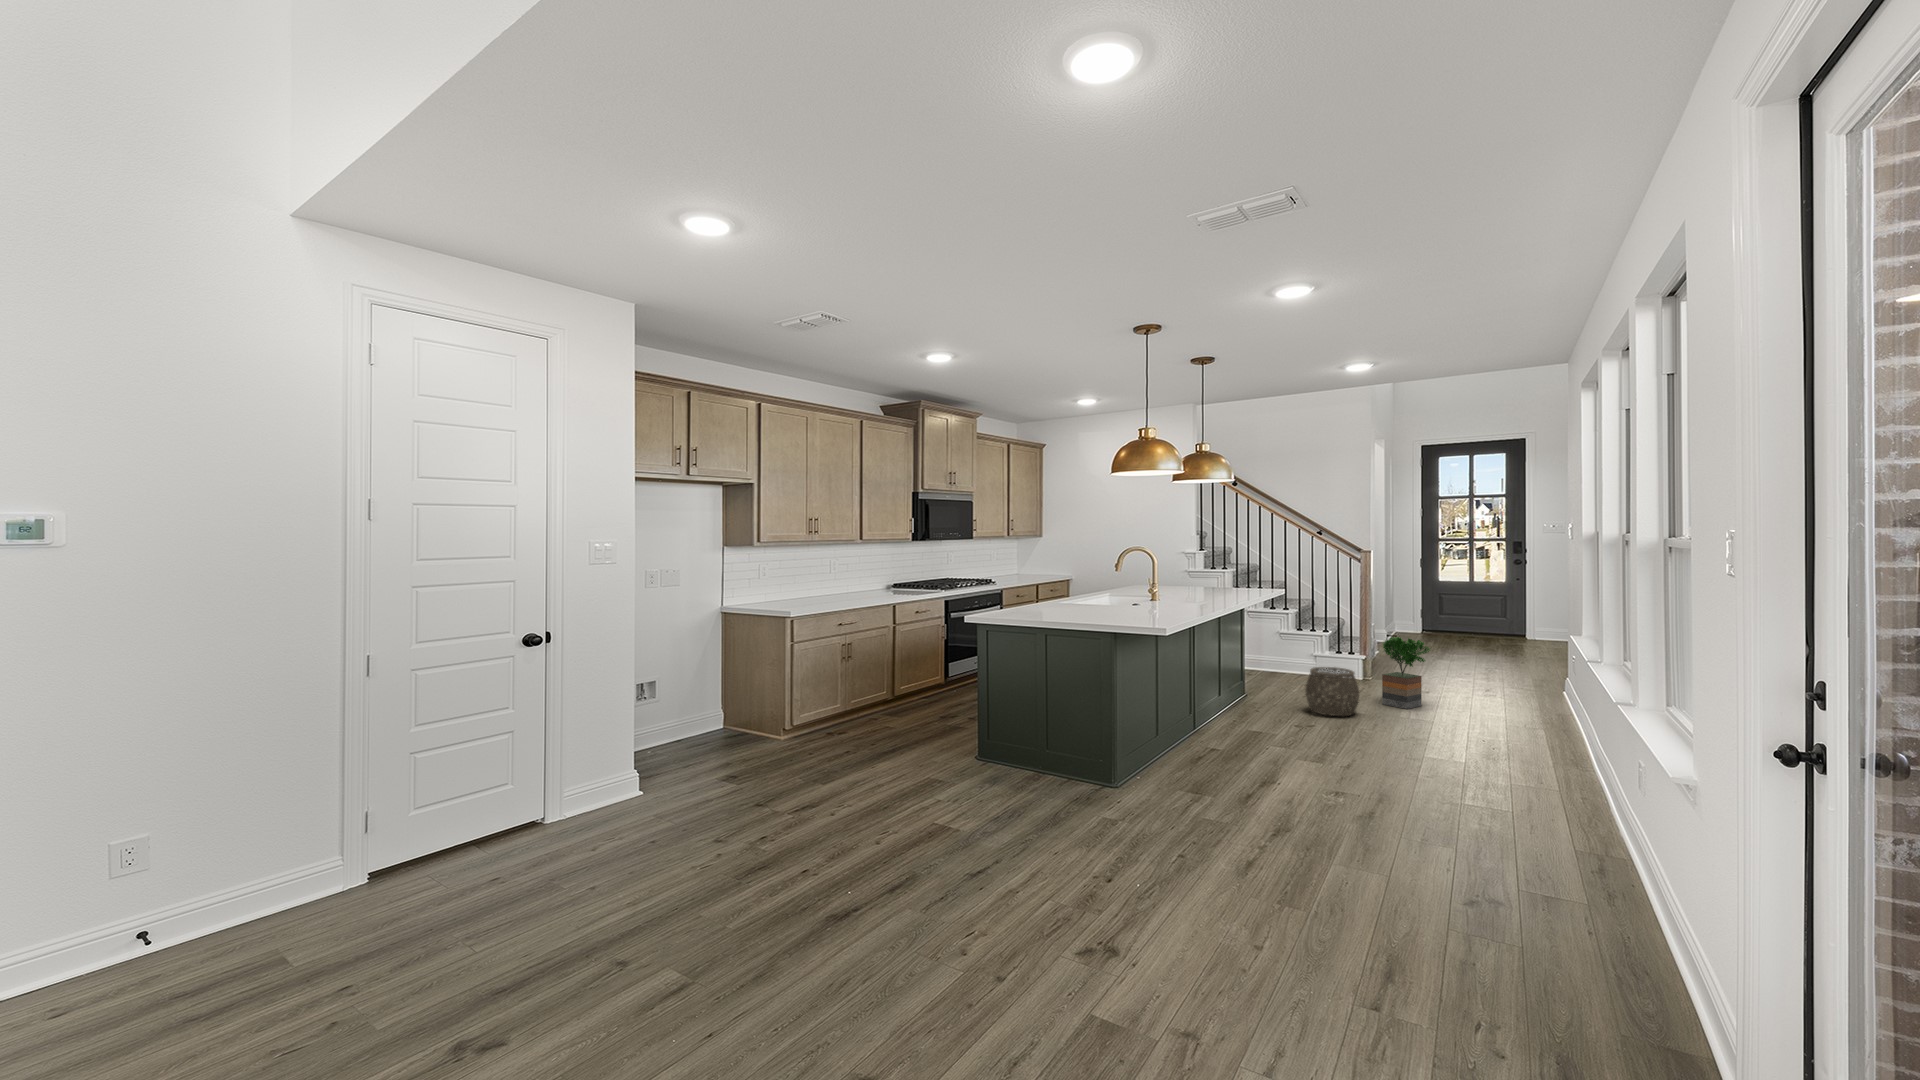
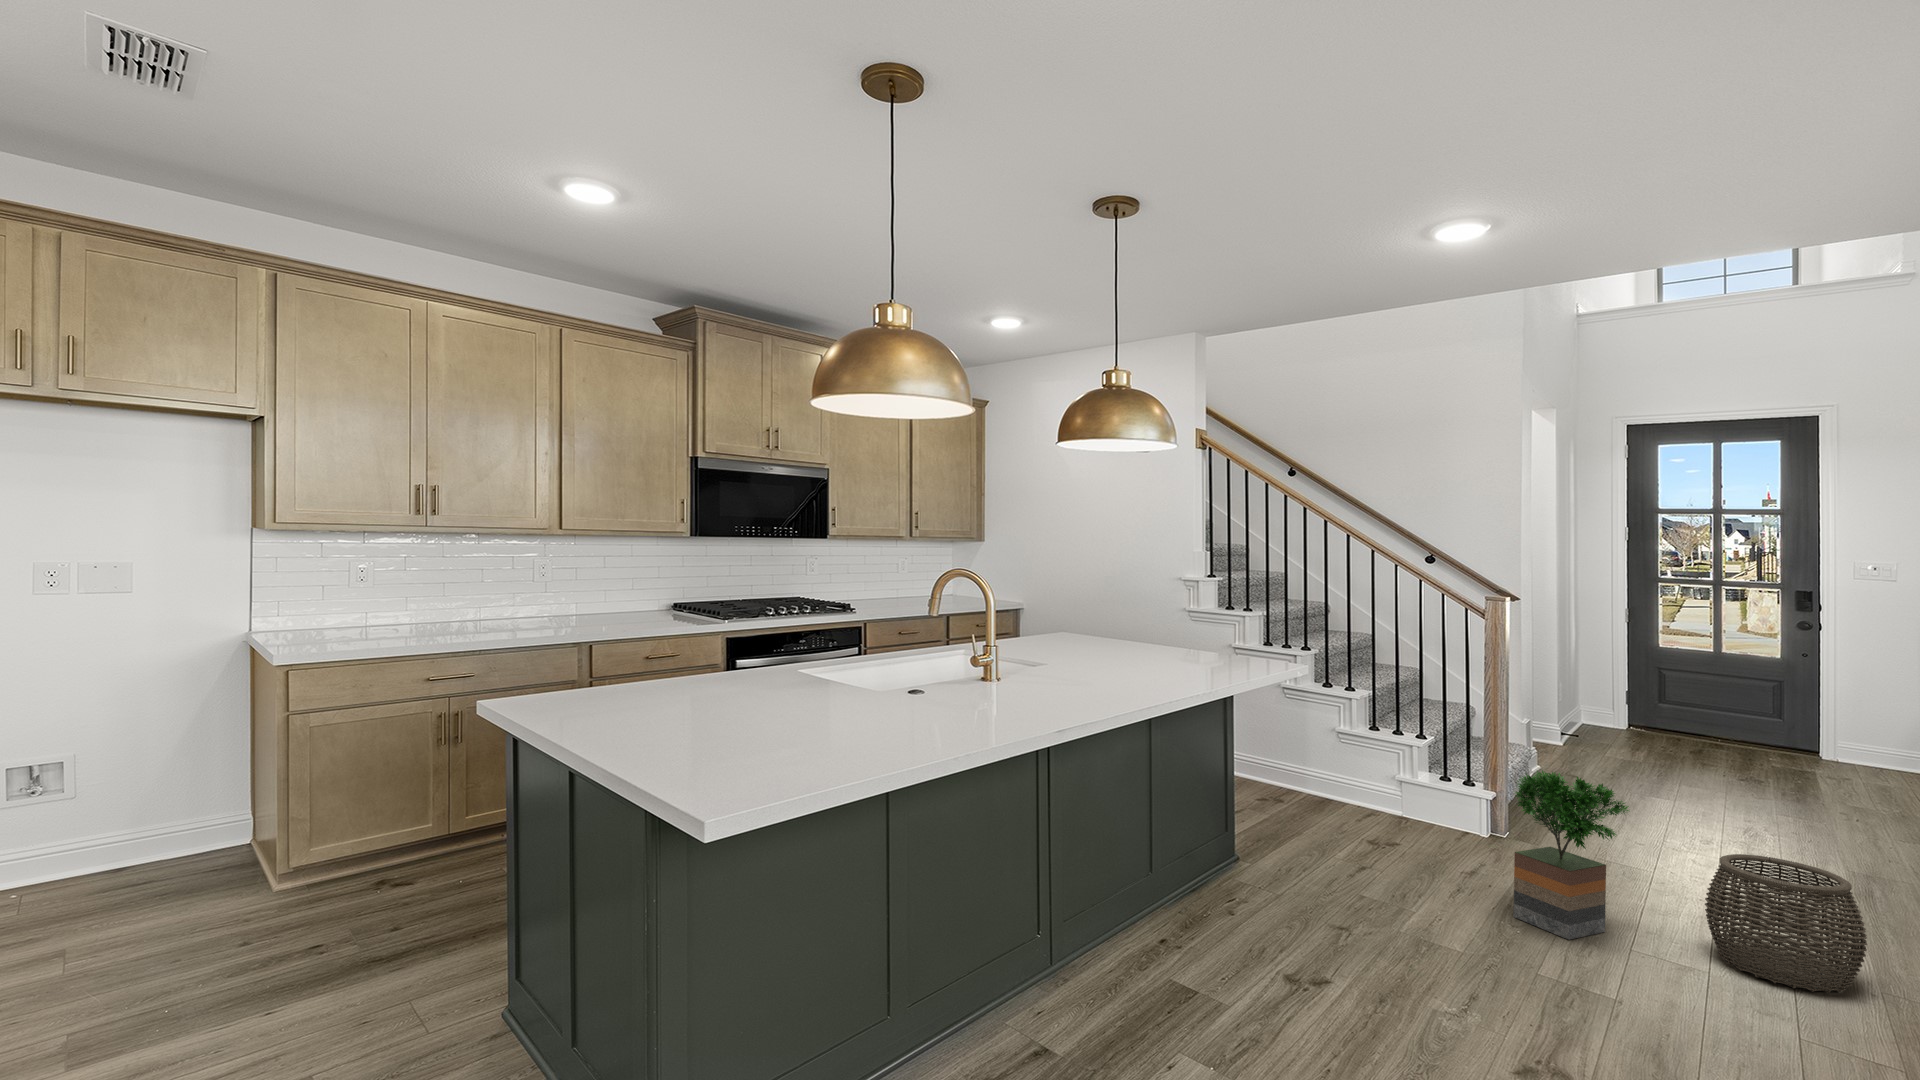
woven basket: present [1306,667,1359,717] -> present [1705,854,1867,993]

